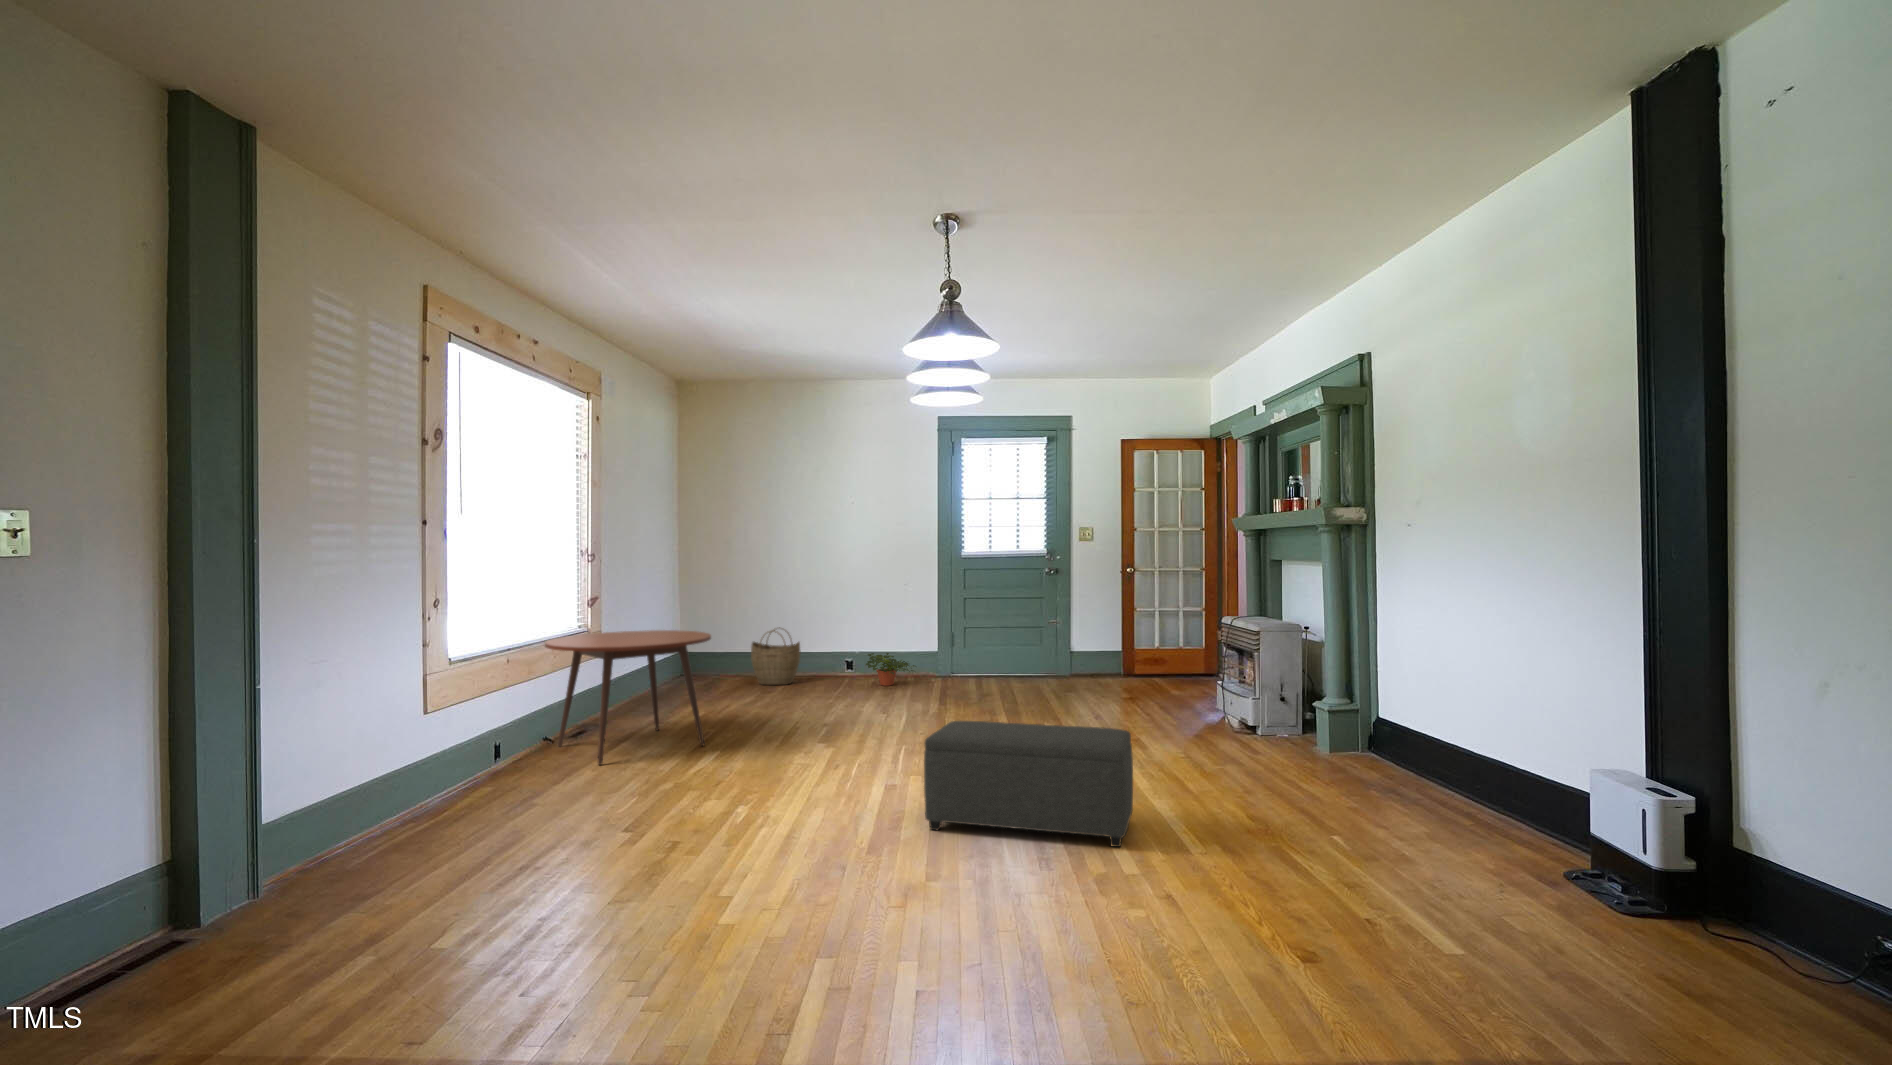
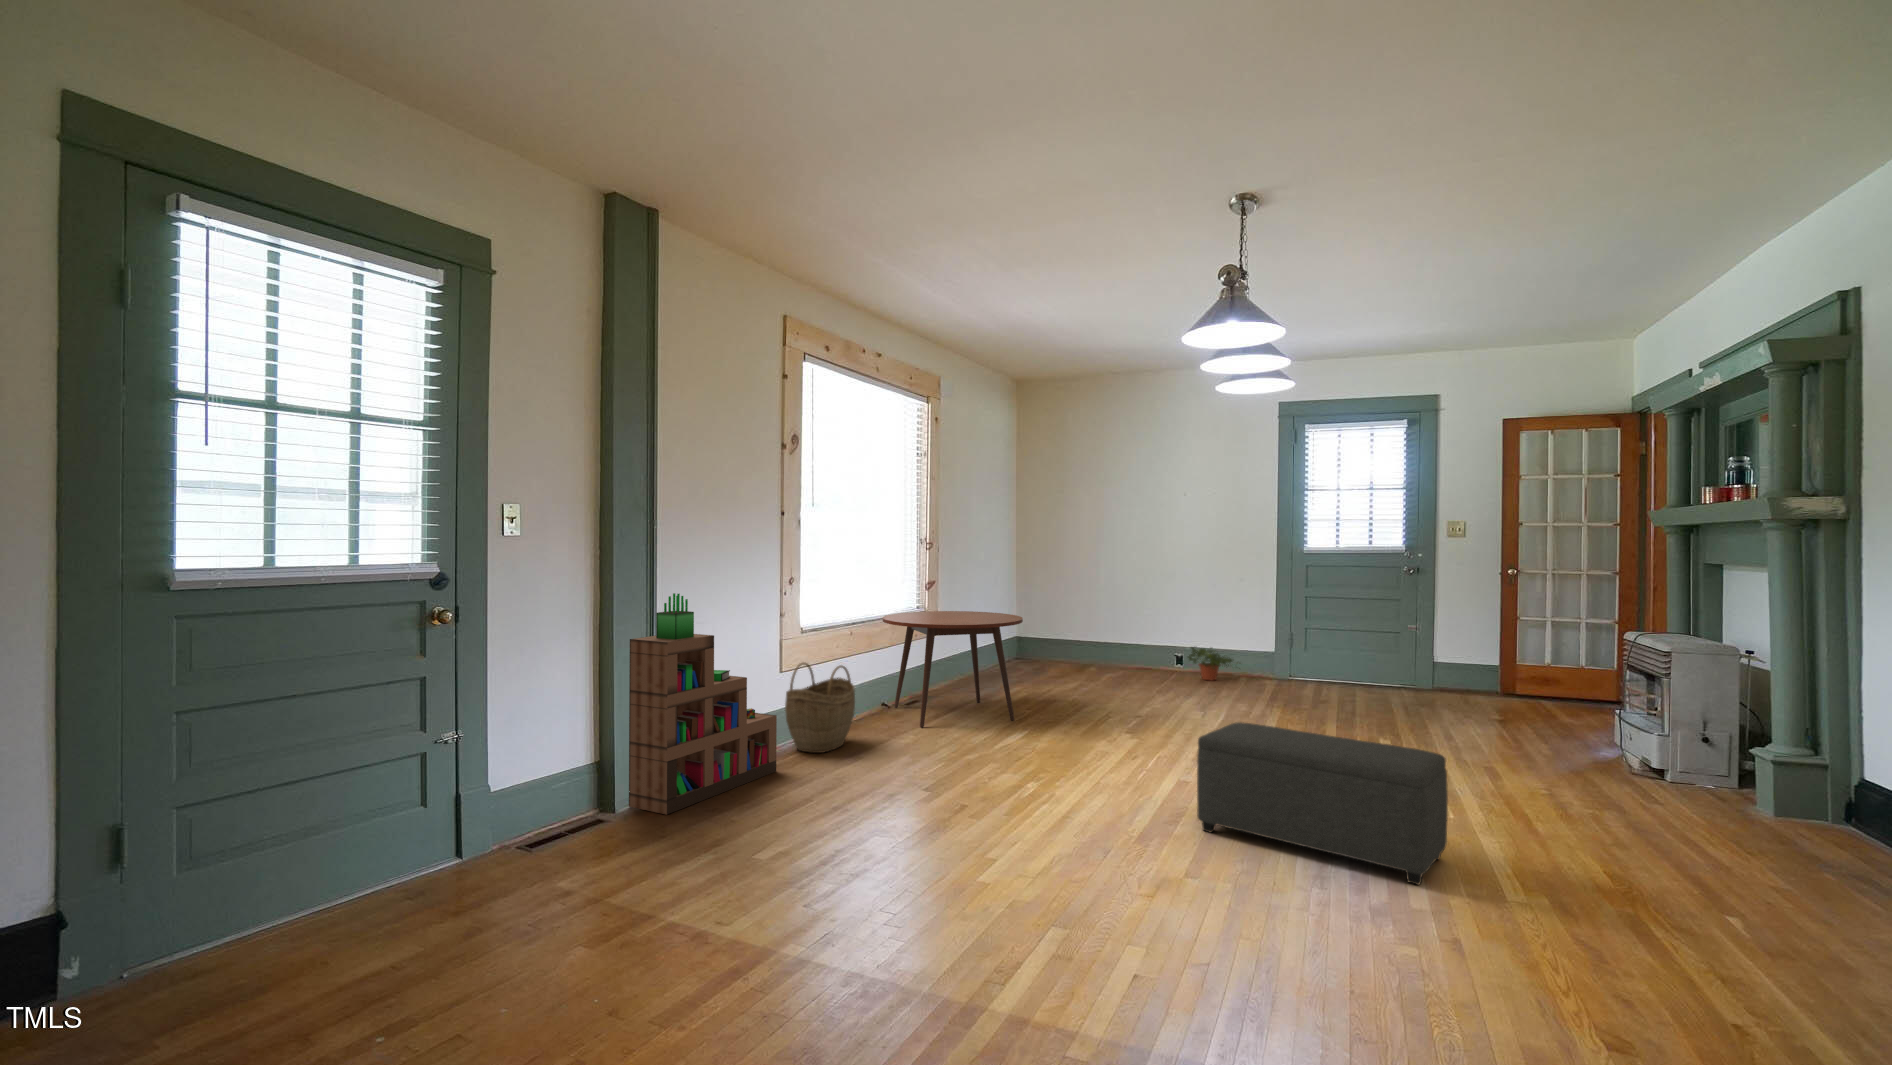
bookshelf: none [215,626,427,917] -> present [629,593,777,815]
woven basket: present [751,627,800,685] -> present [785,662,855,753]

